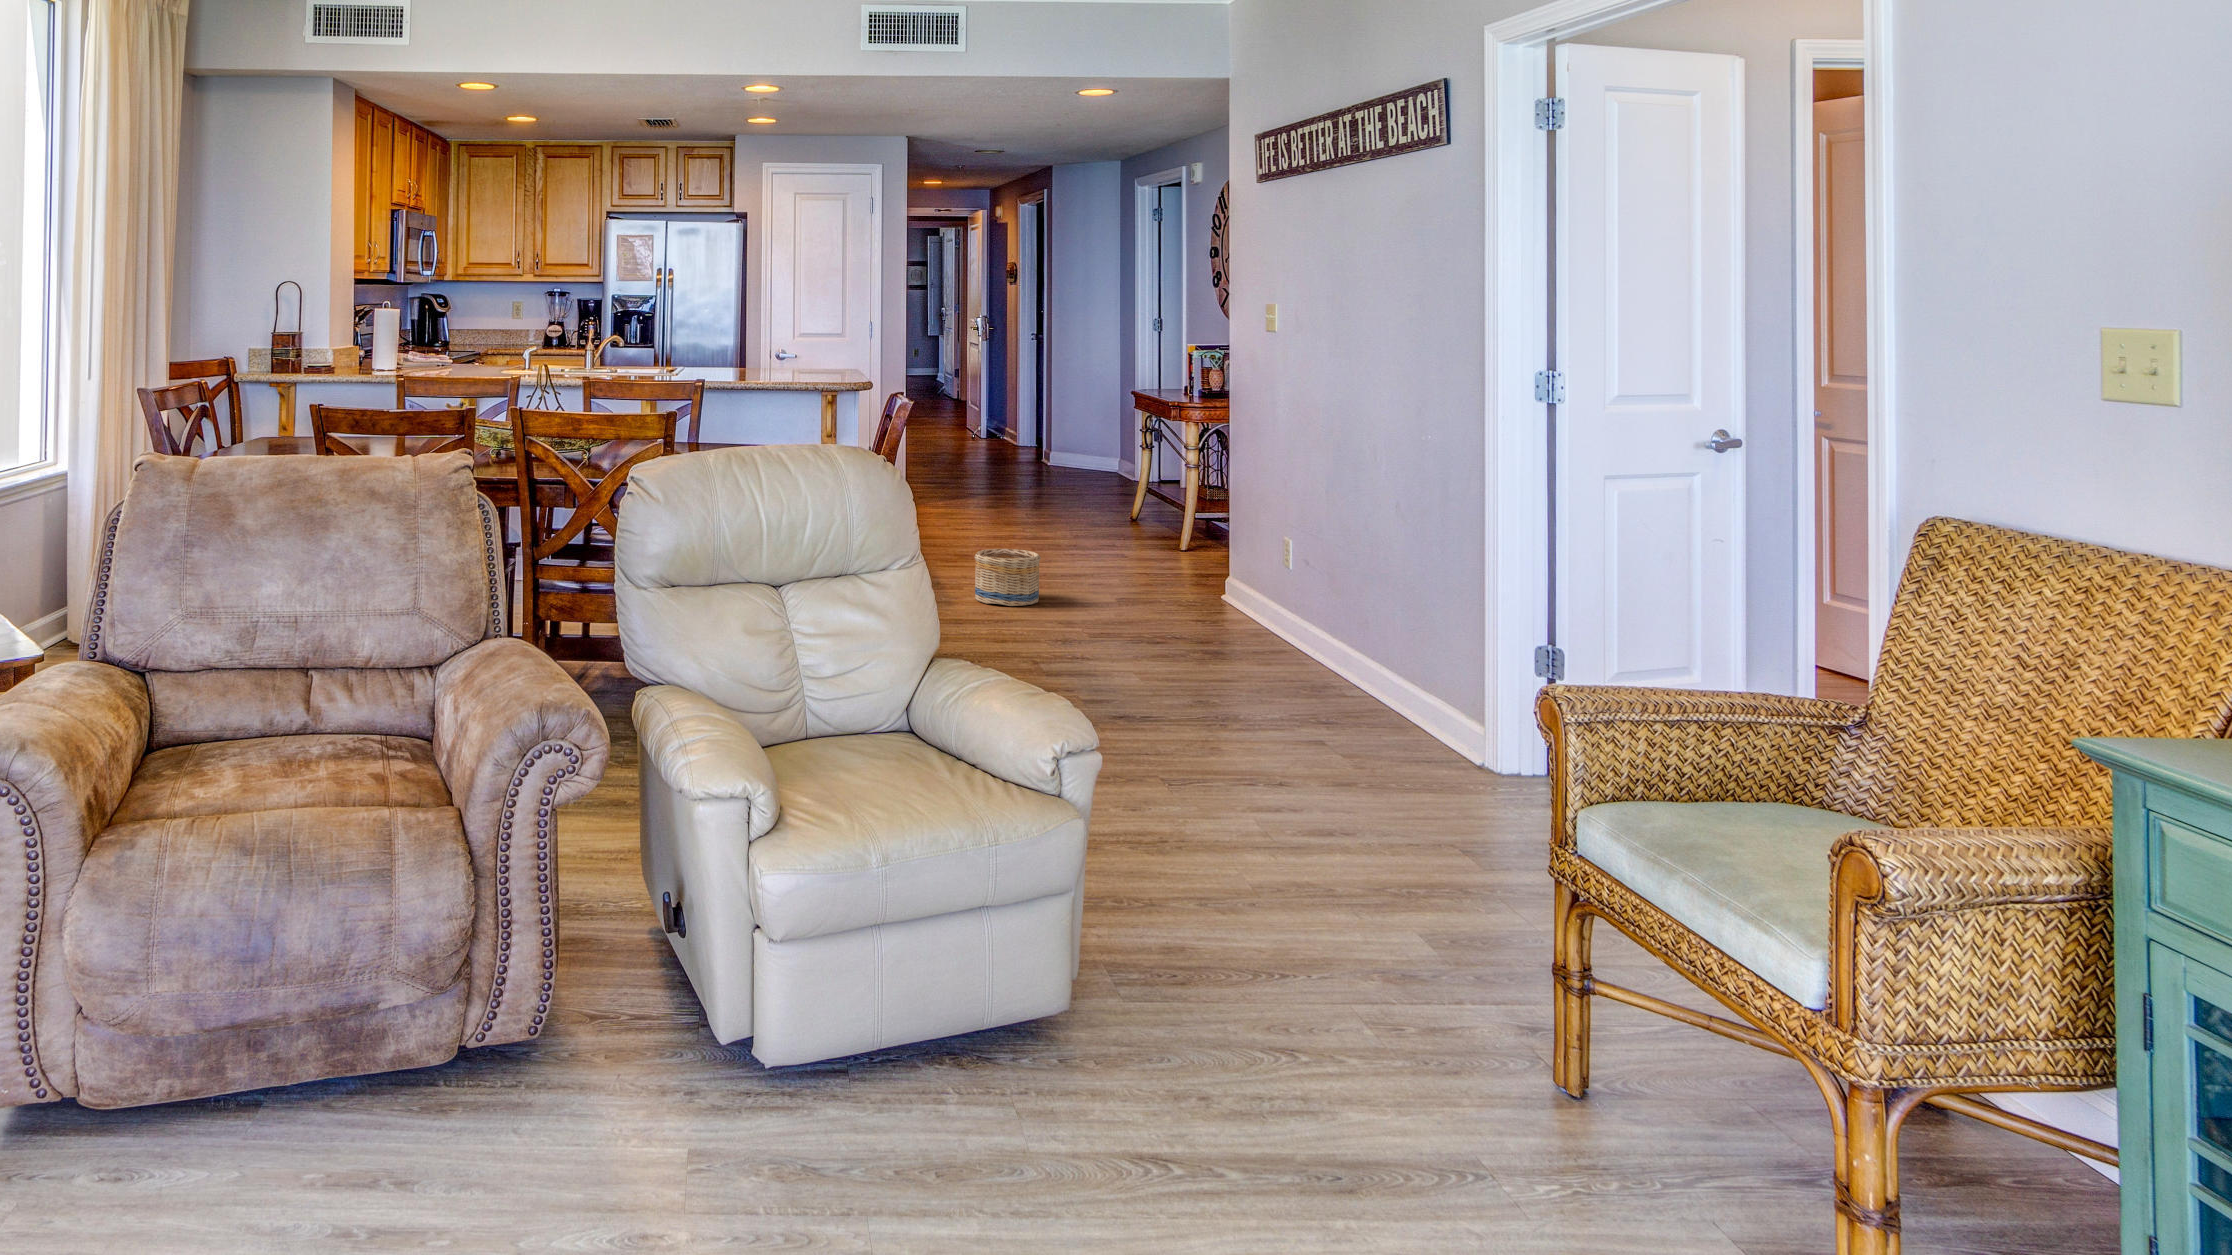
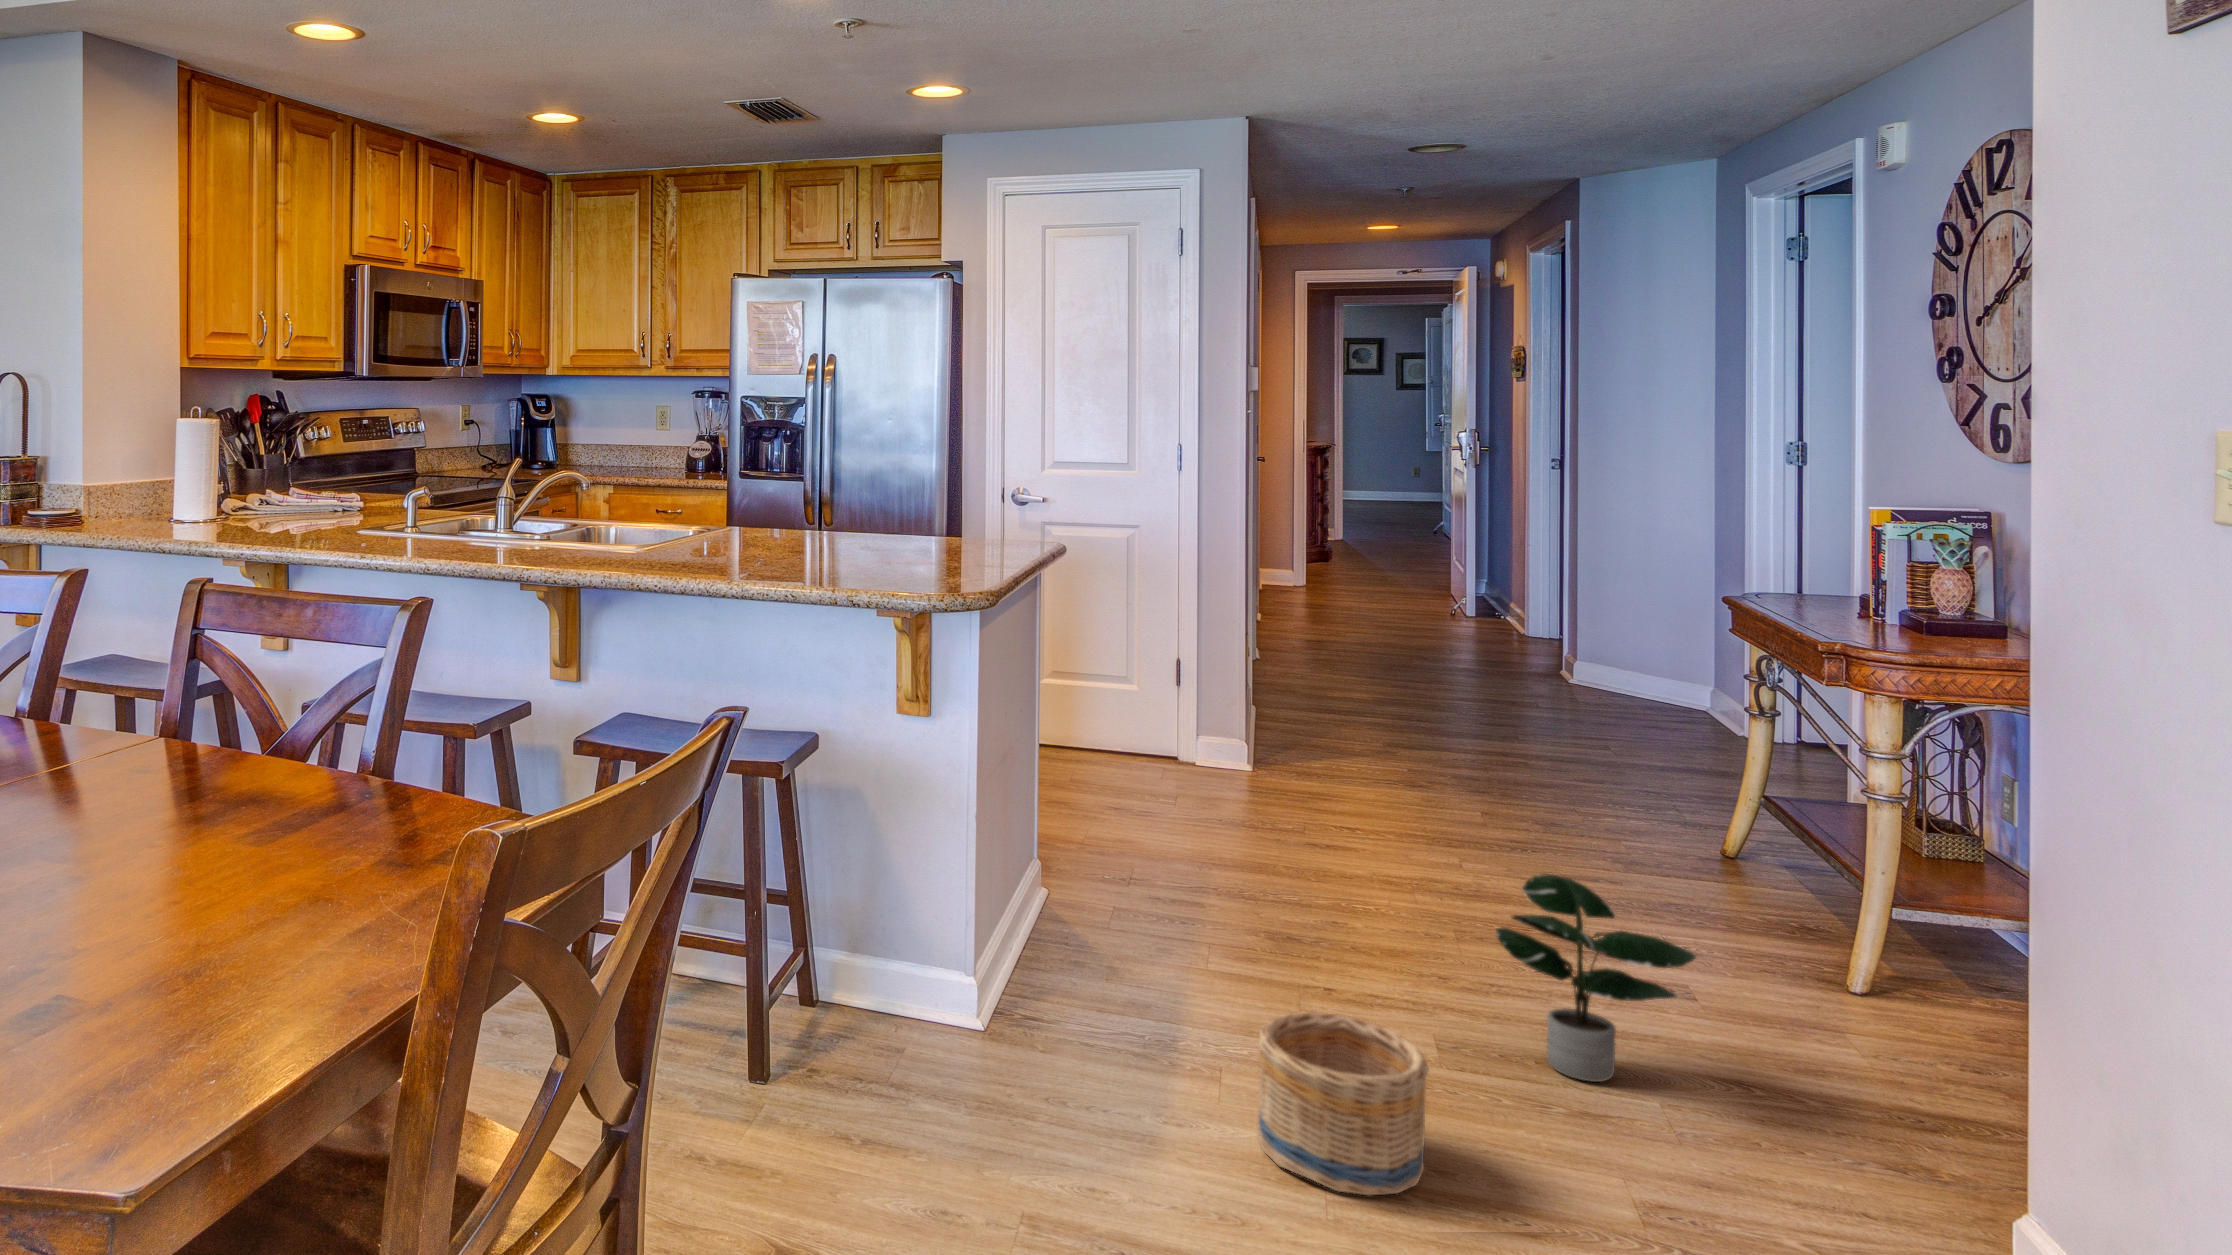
potted plant: none [1053,498,1128,577] -> present [1495,874,1696,1082]

